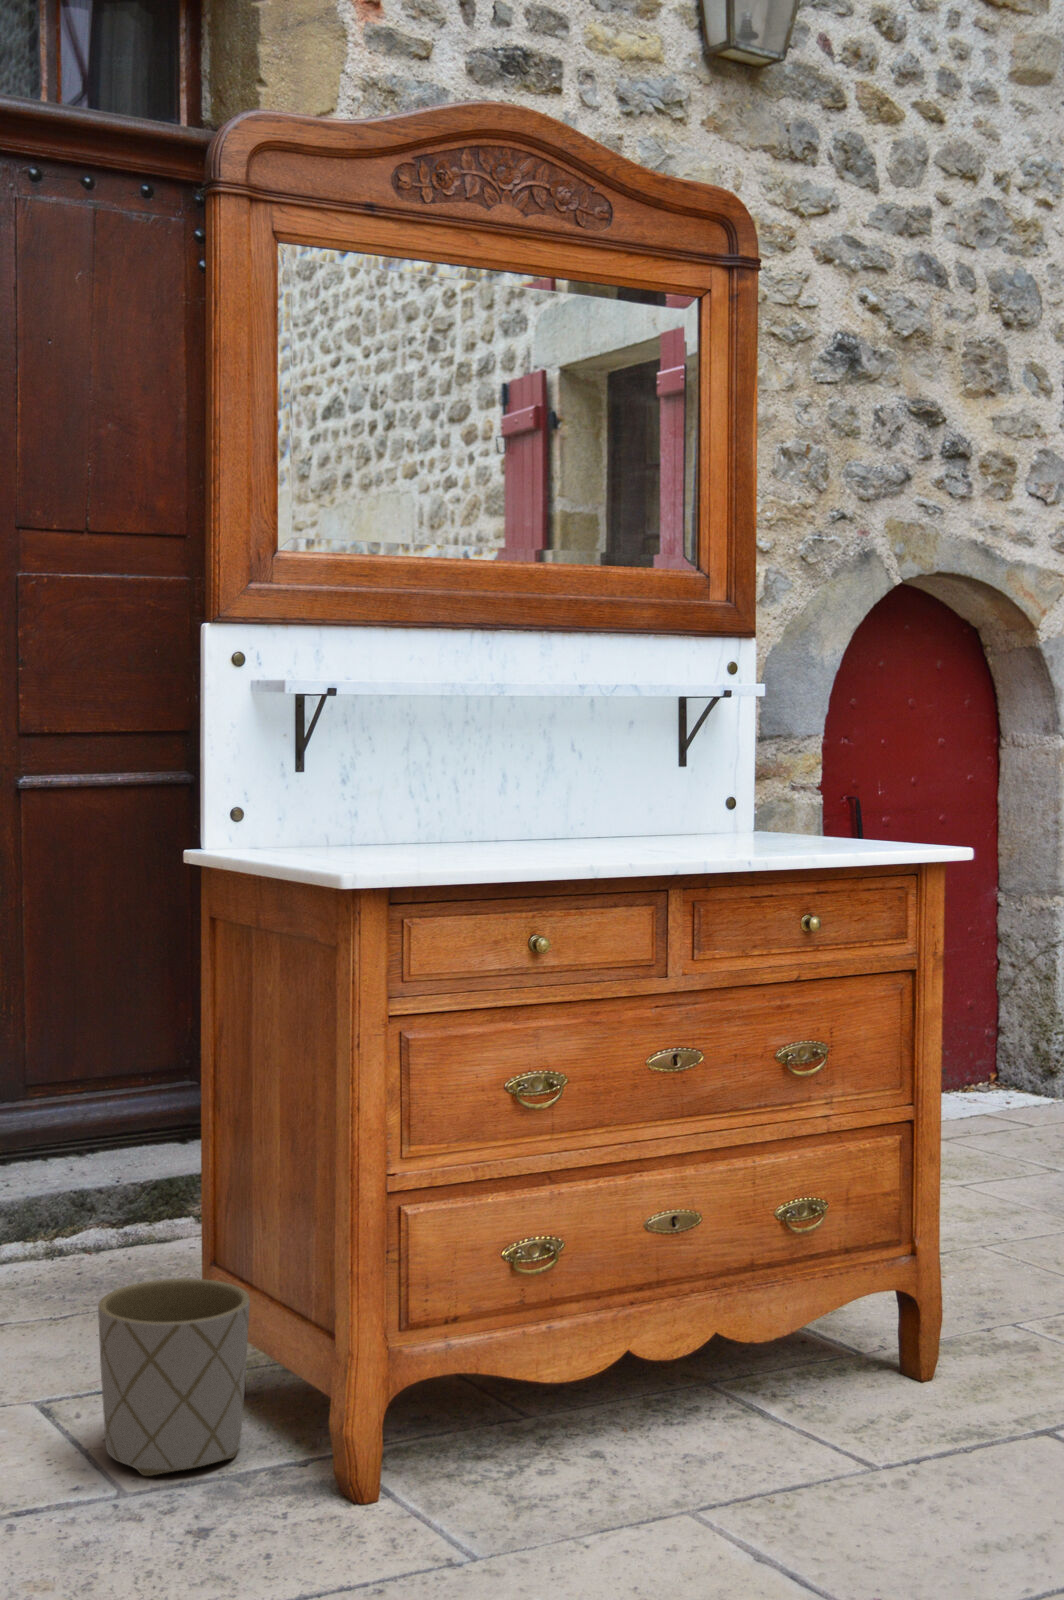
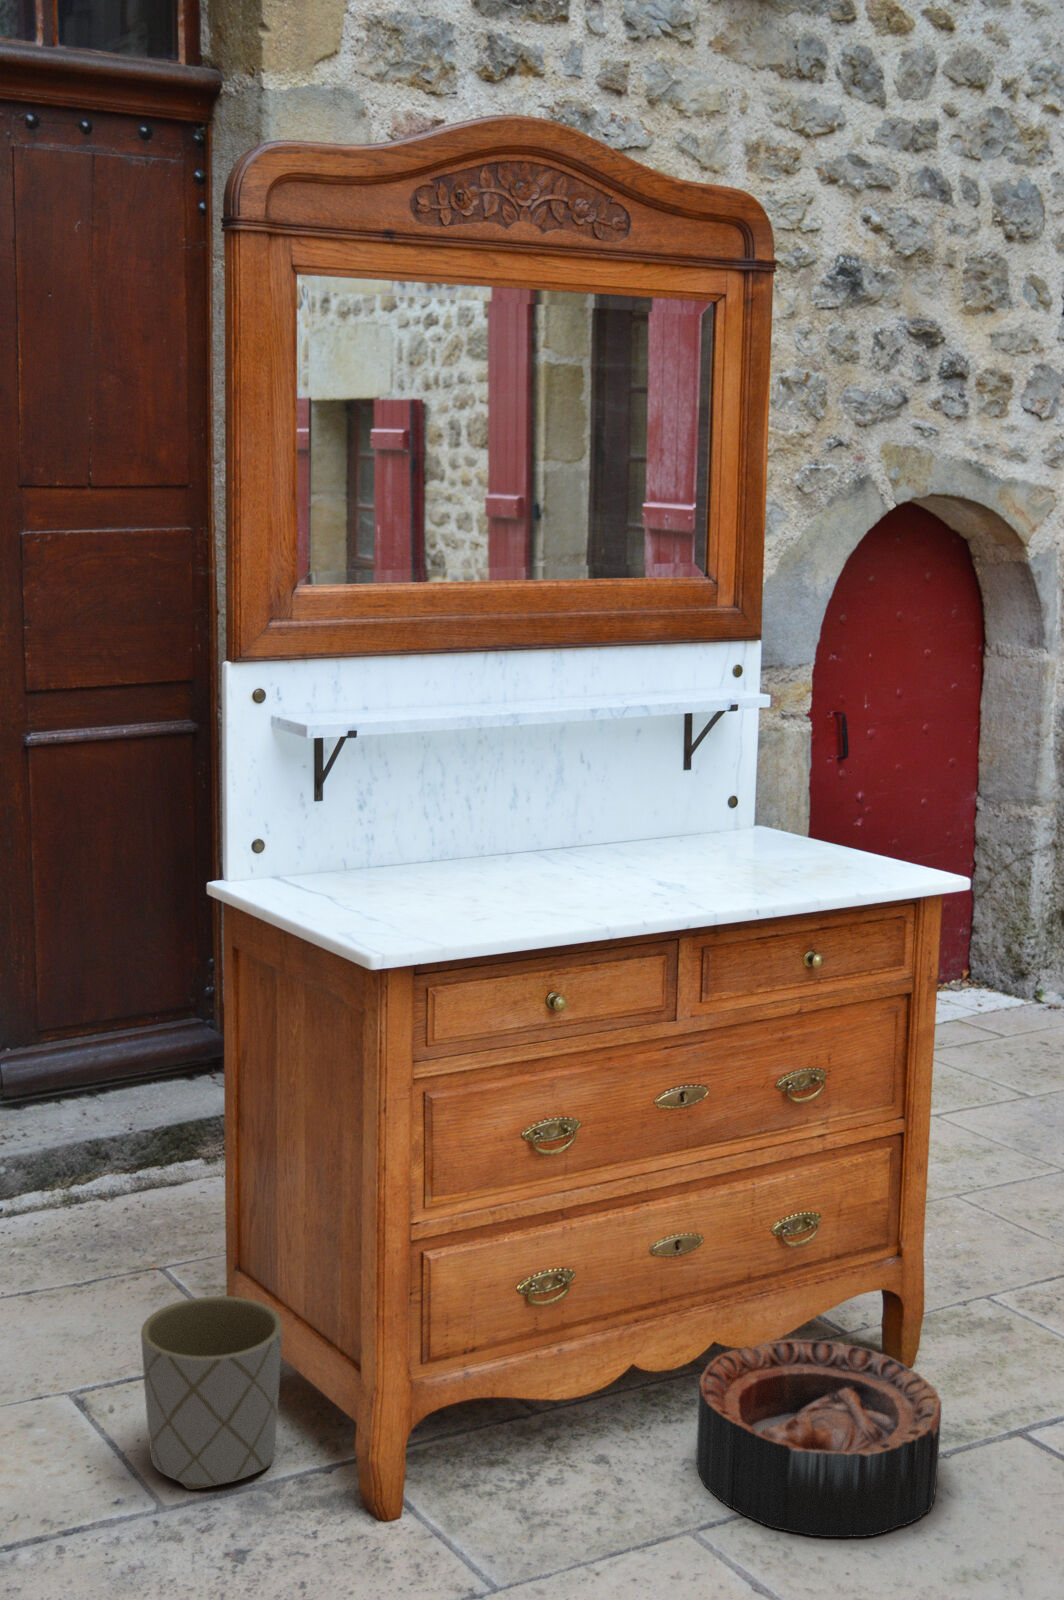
basket: none [698,1334,962,1521] -> present [696,1339,941,1537]

